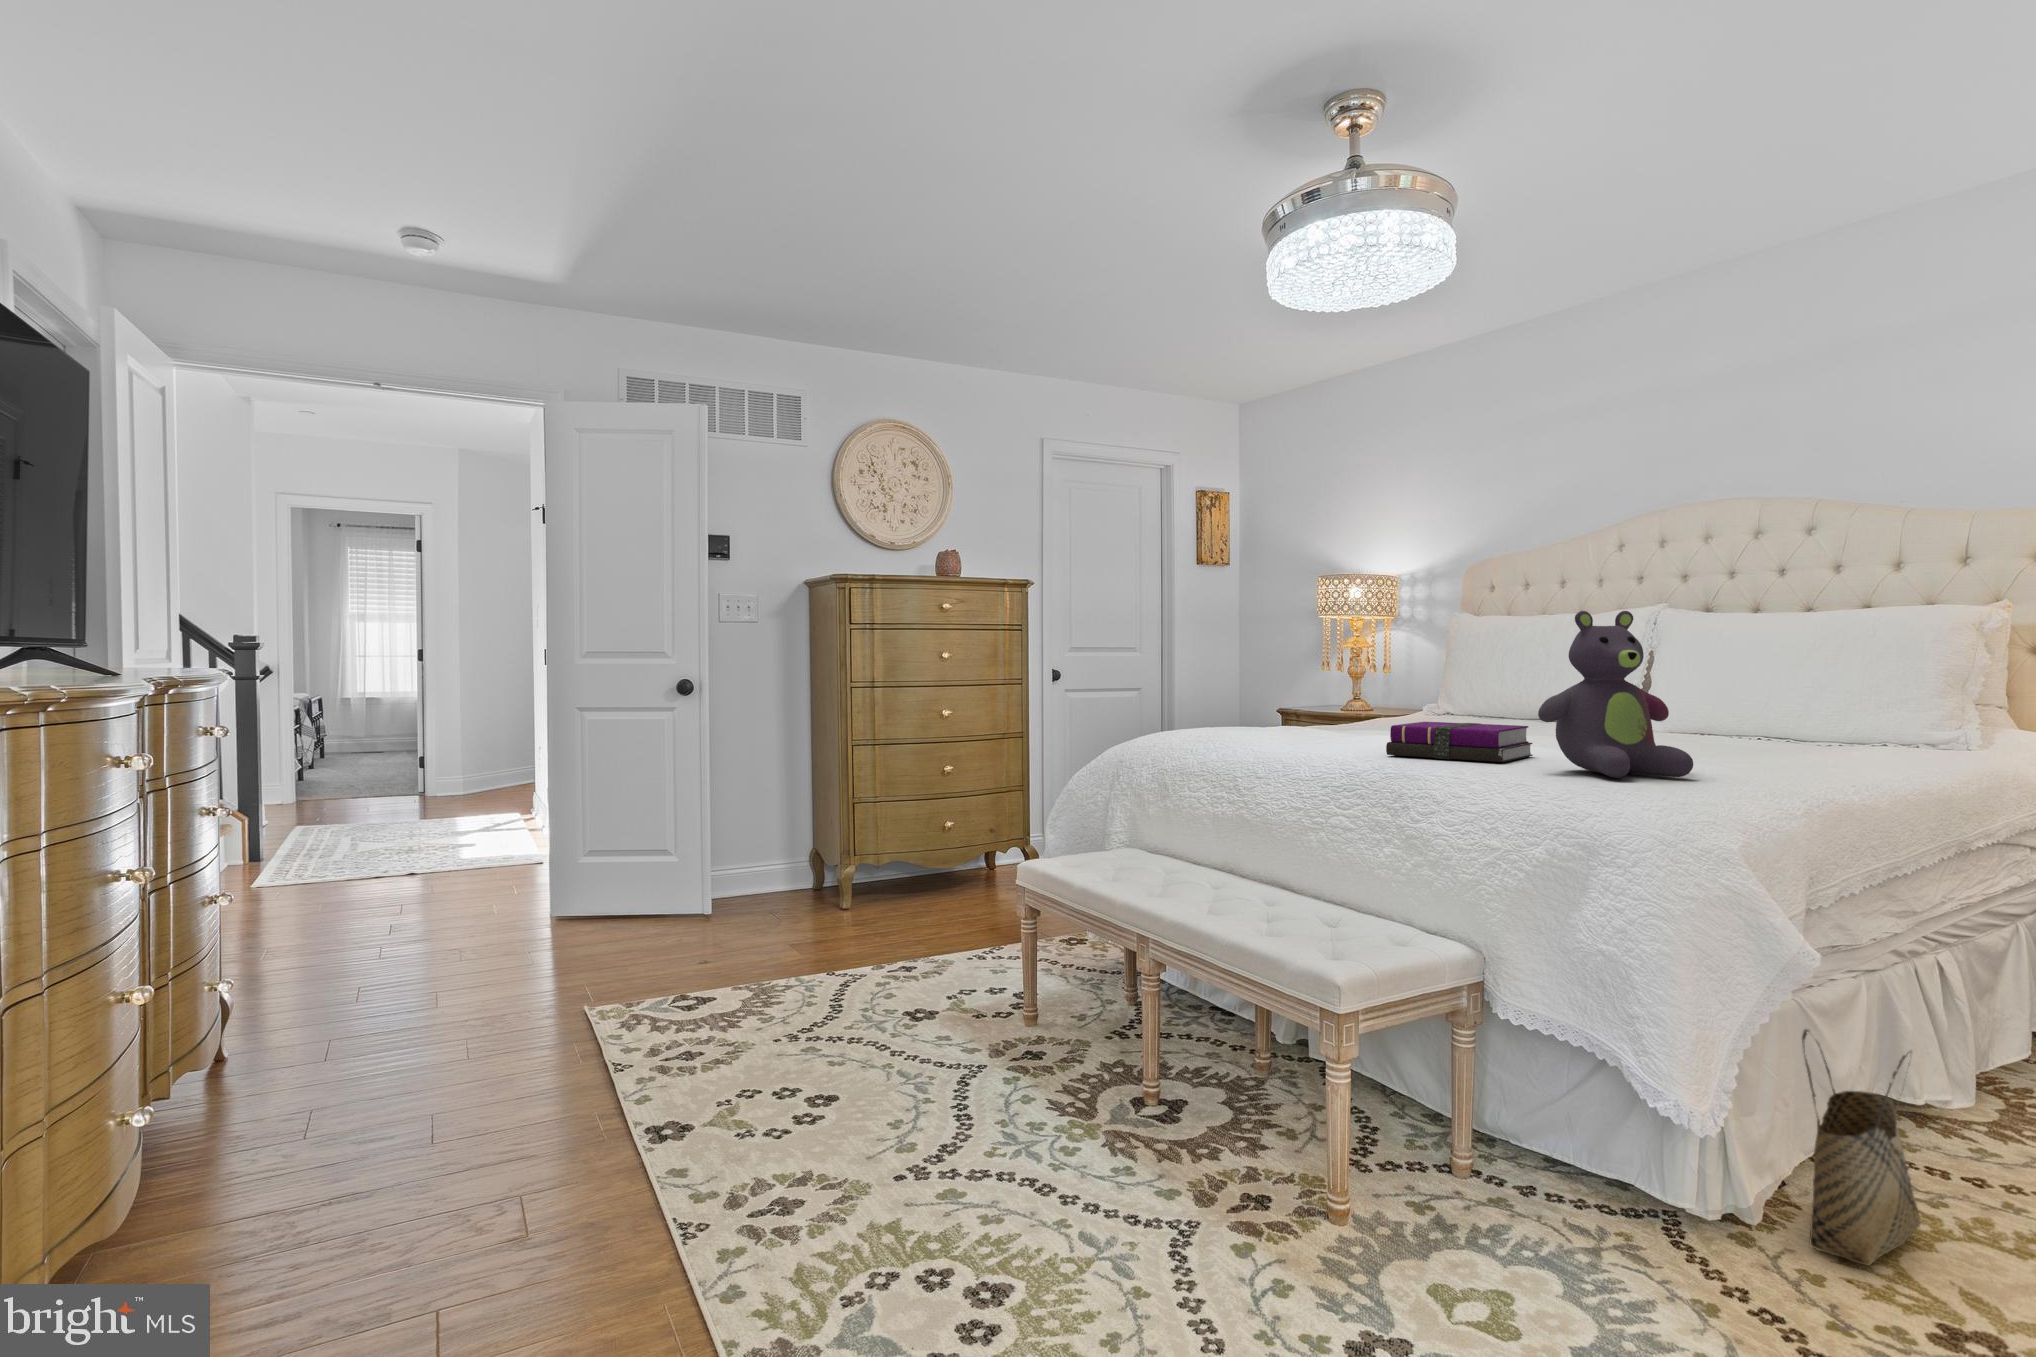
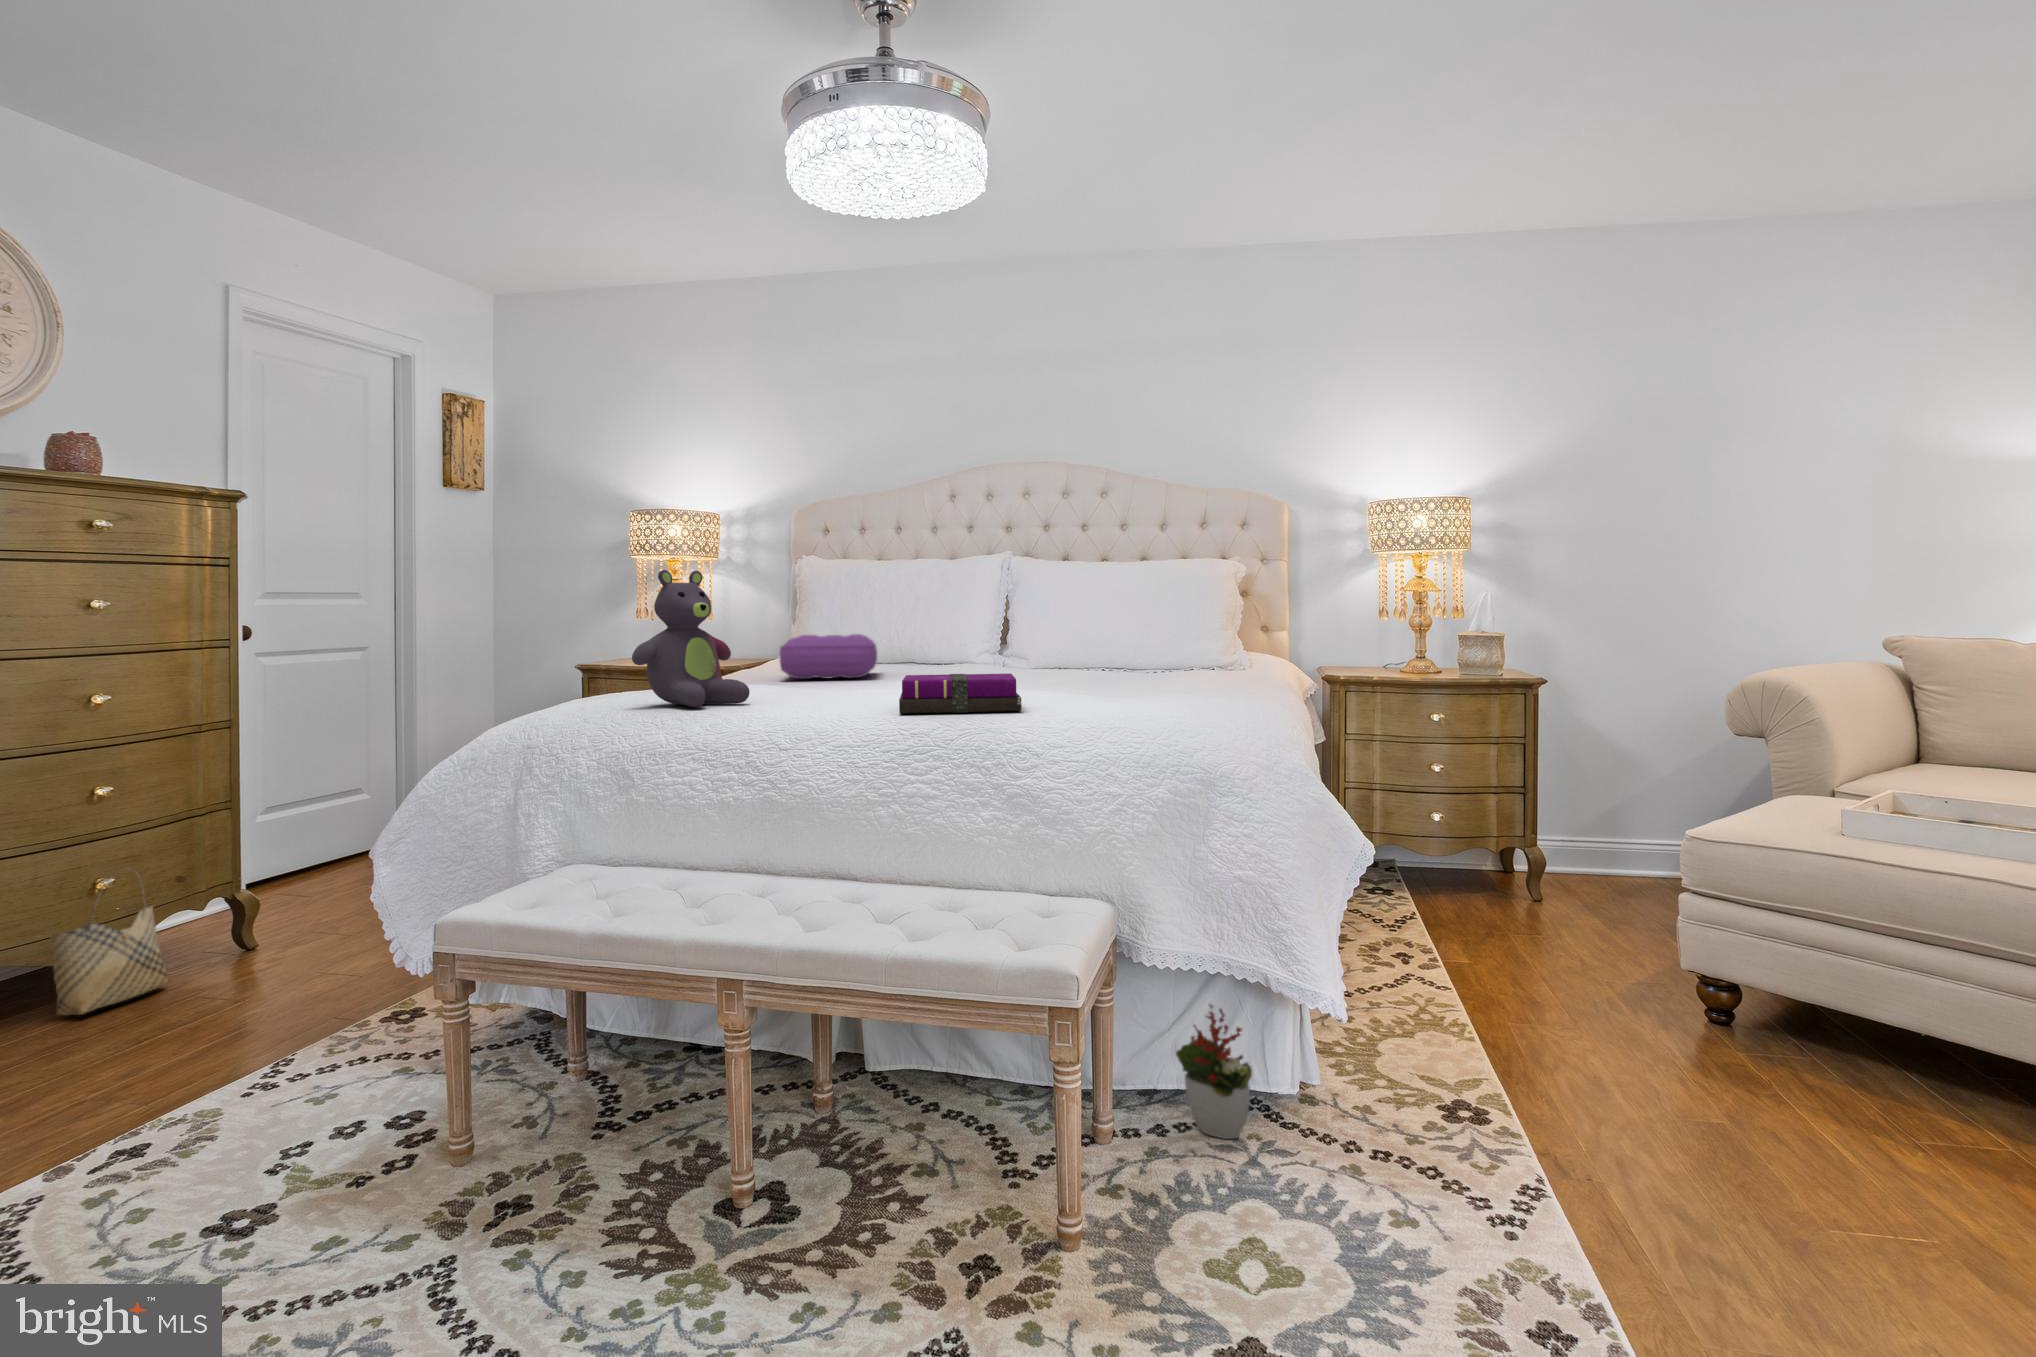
stuffed bear: present [1538,611,1693,778] -> present [632,570,750,707]
pillow: none [1408,681,1529,725] -> present [779,634,877,679]
woven basket: present [1802,1029,1920,1266] -> present [50,870,168,1015]
decorative plant: none [1543,1080,1621,1229] -> present [1176,1005,1252,1139]

